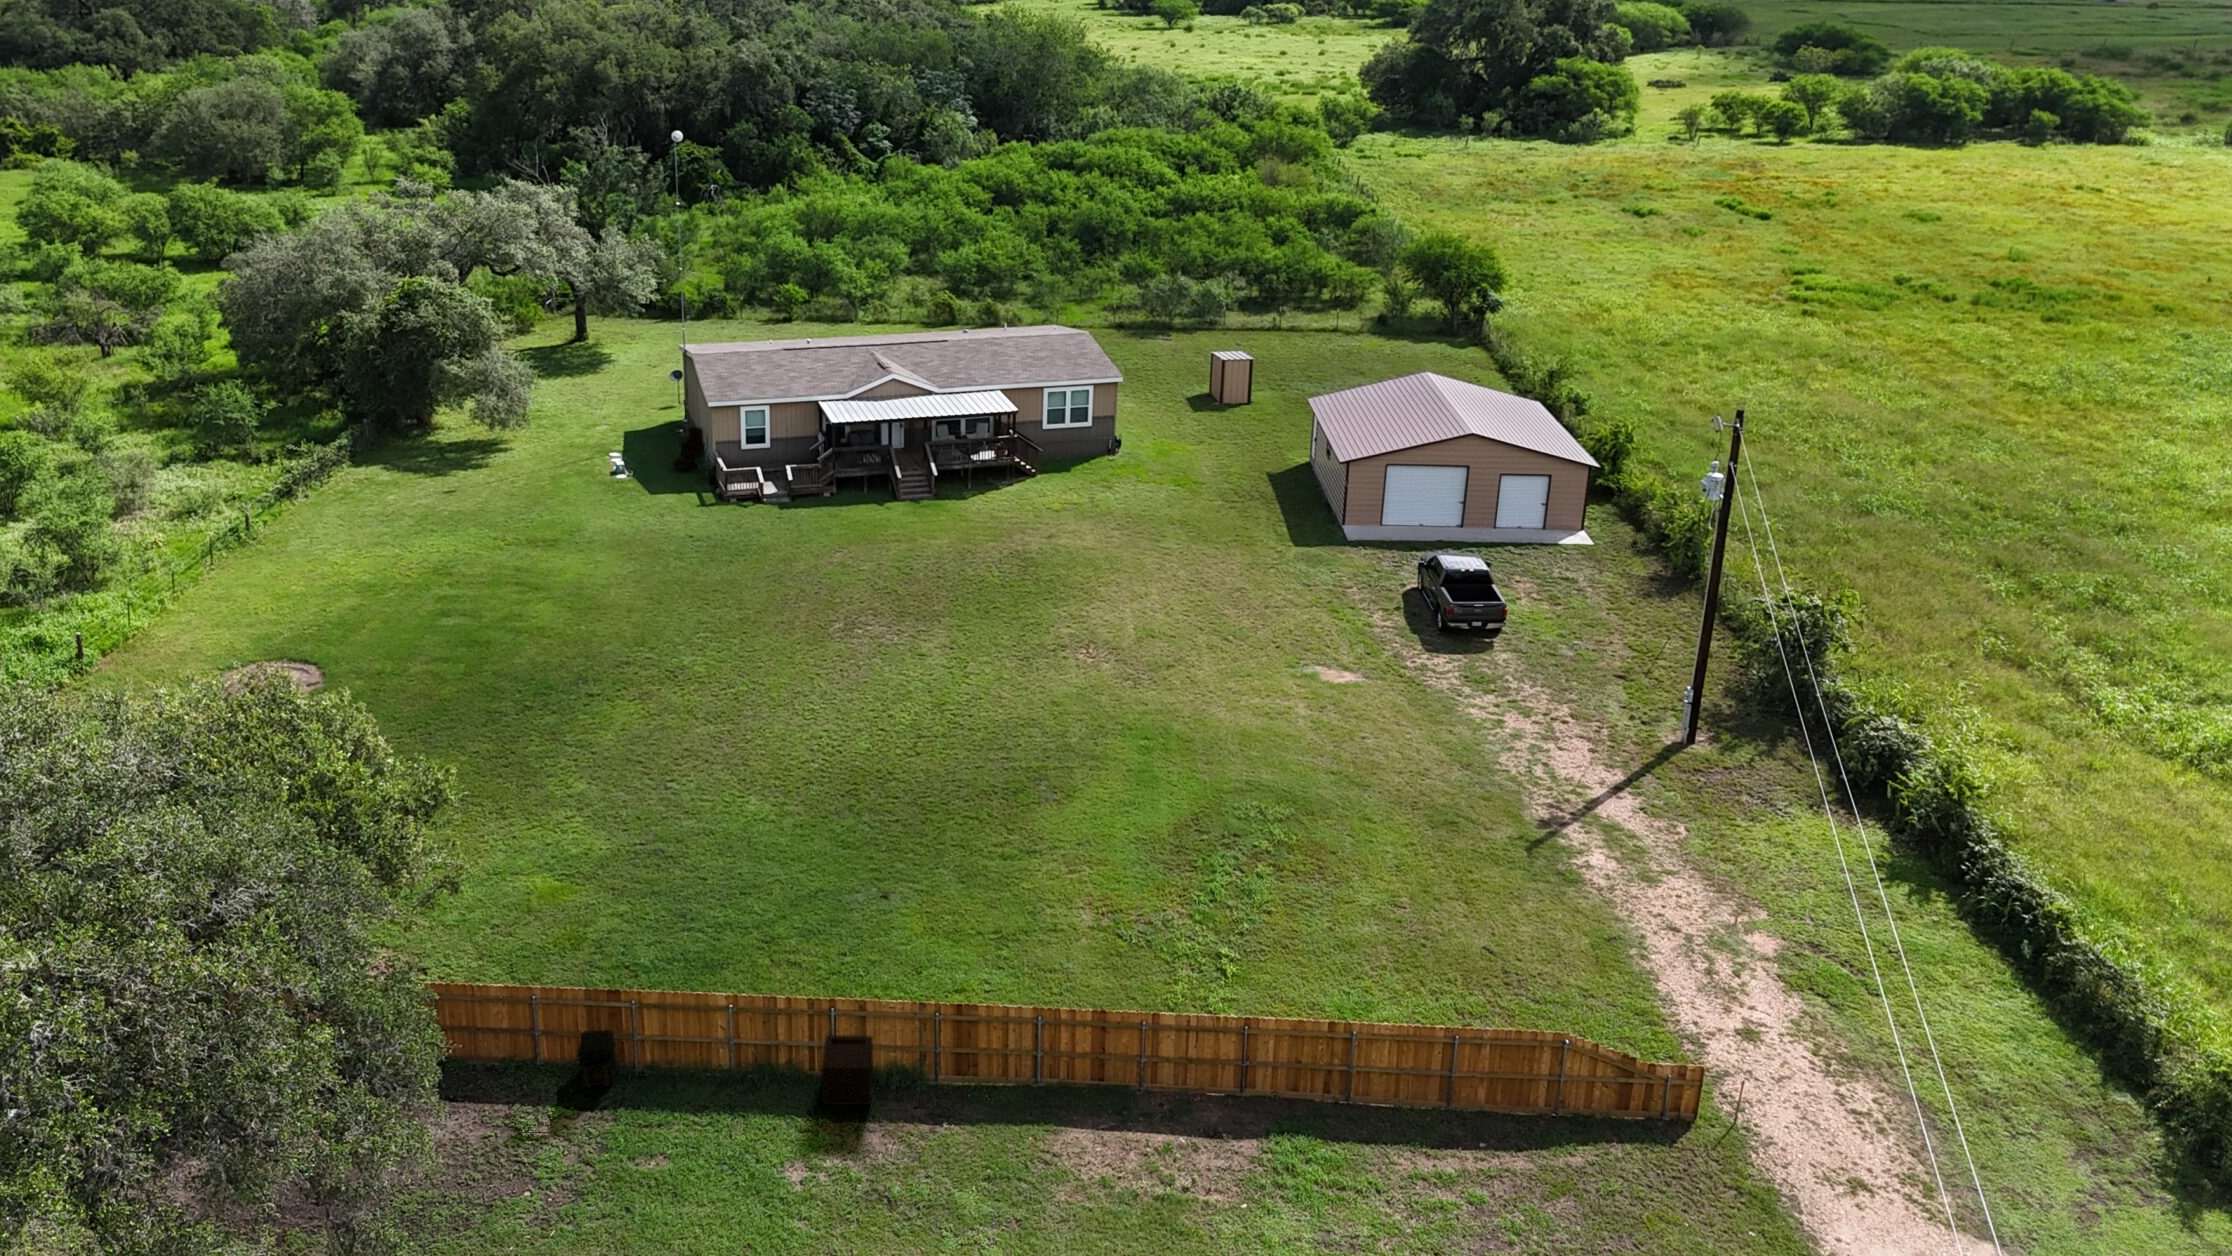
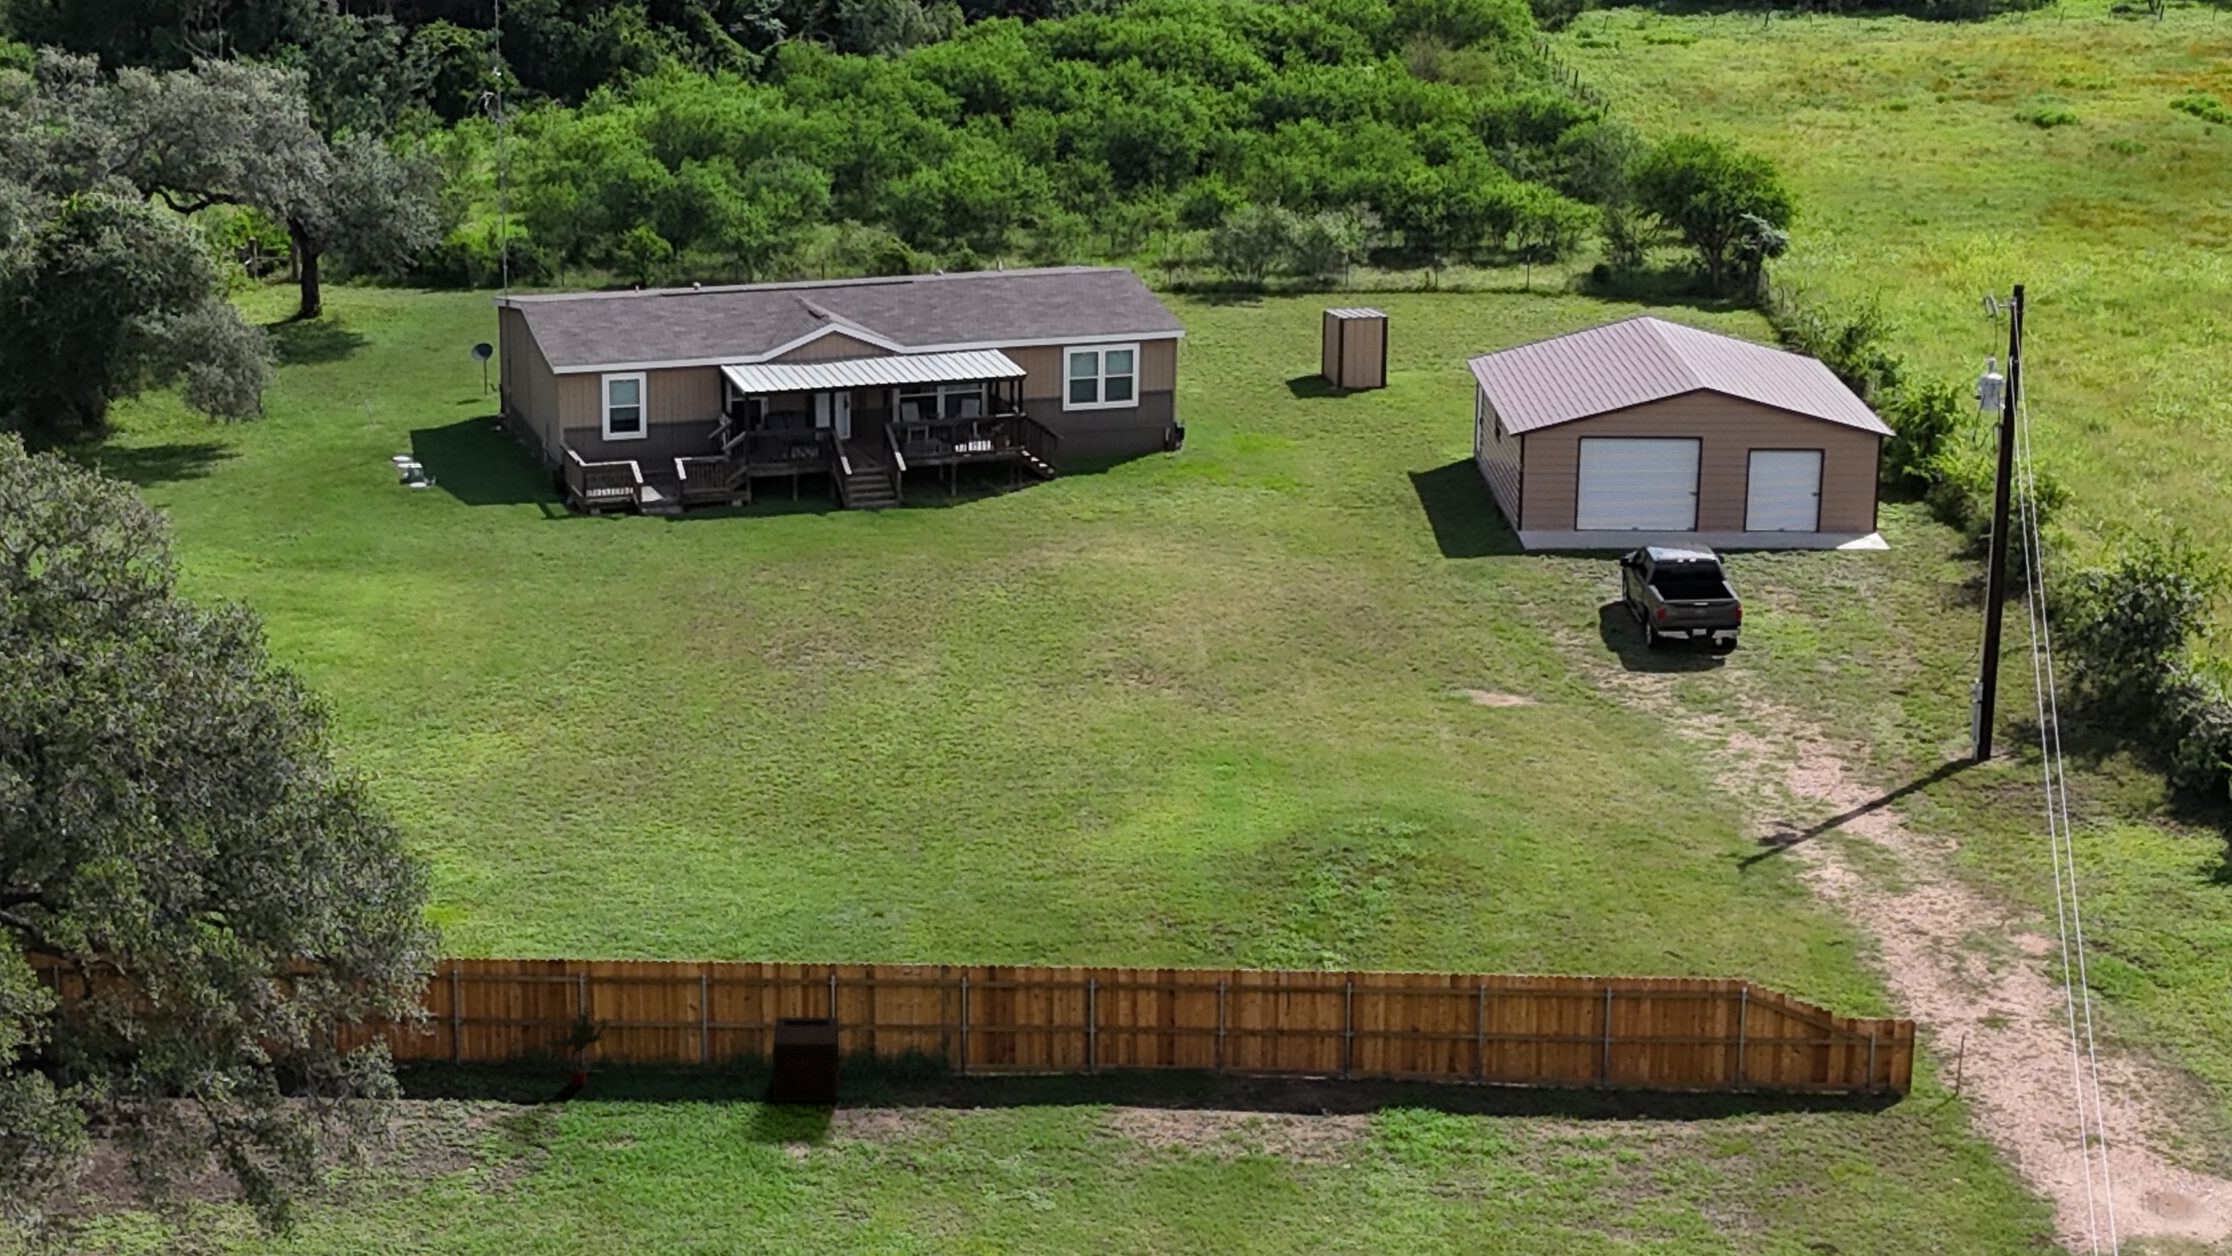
lounge chair: present [673,427,705,469] -> none [495,411,550,478]
potted tree: present [1631,519,1649,547] -> present [543,1006,610,1087]
toolbox: present [577,1030,617,1088] -> none [449,1015,497,1090]

